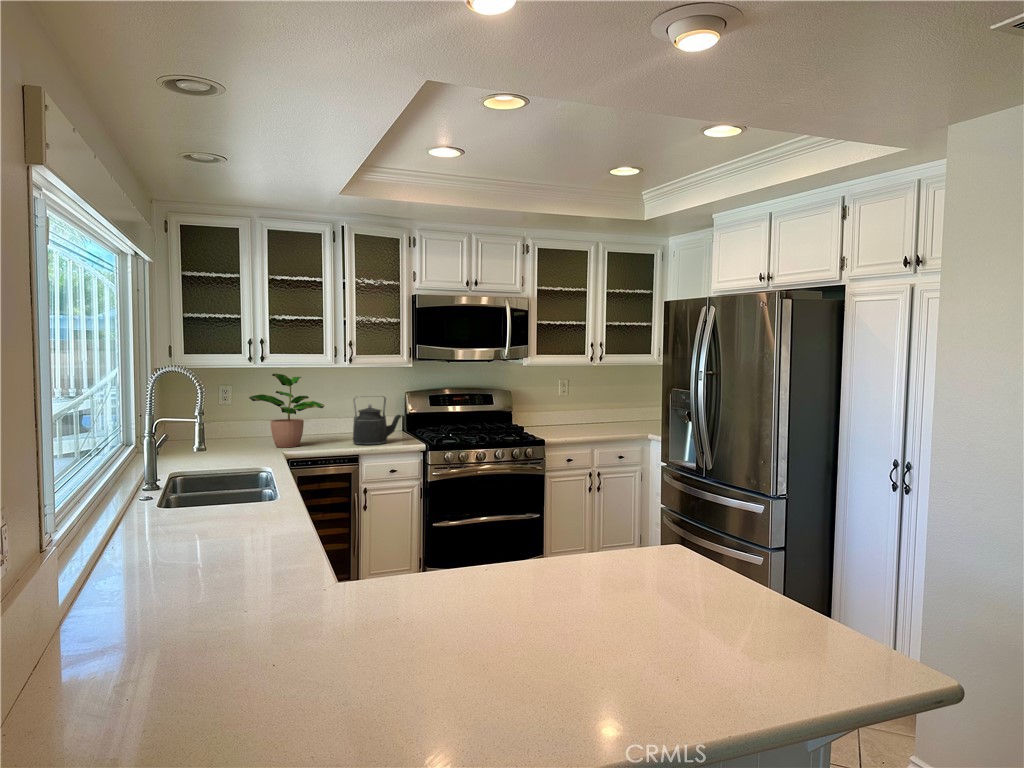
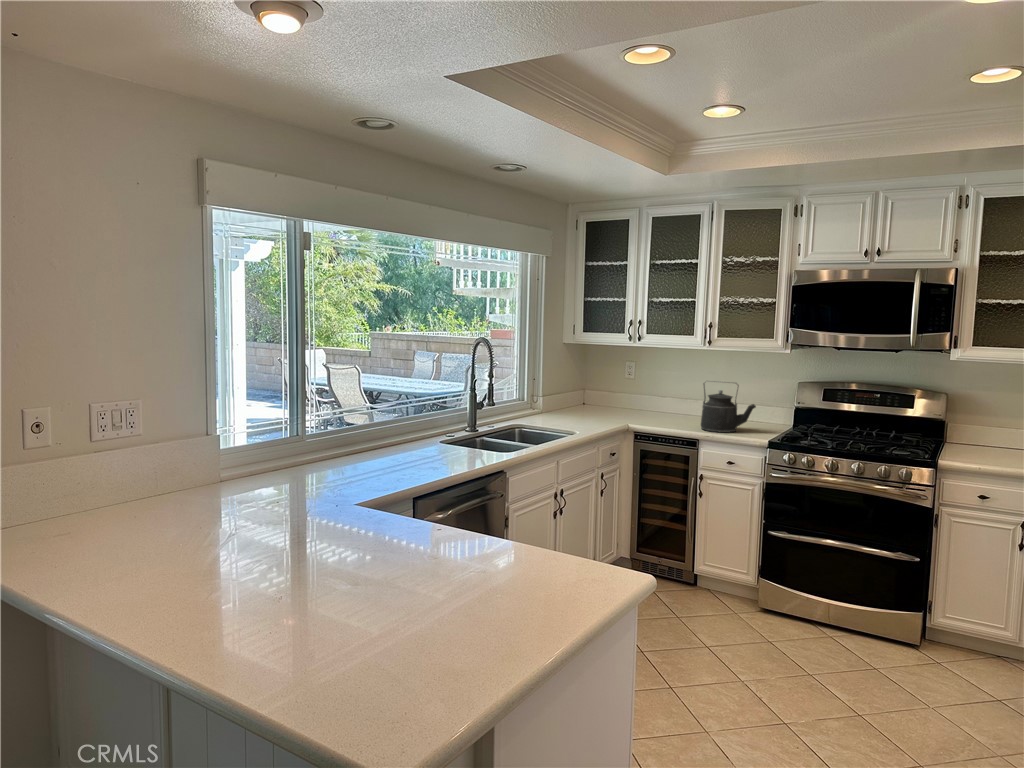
potted plant: present [249,373,324,448] -> none [622,352,686,422]

